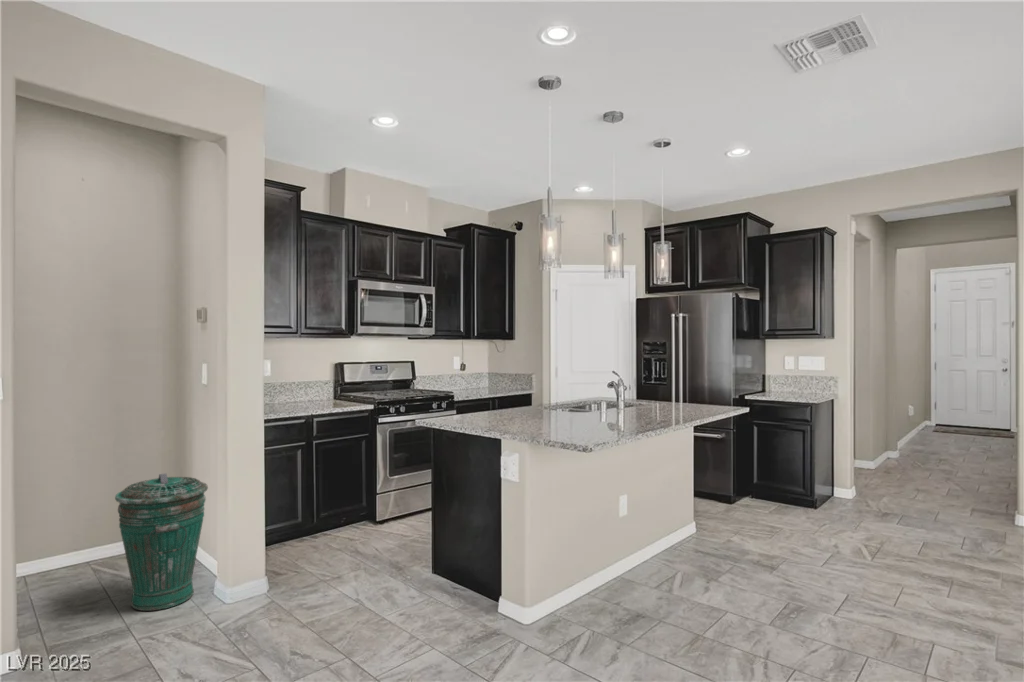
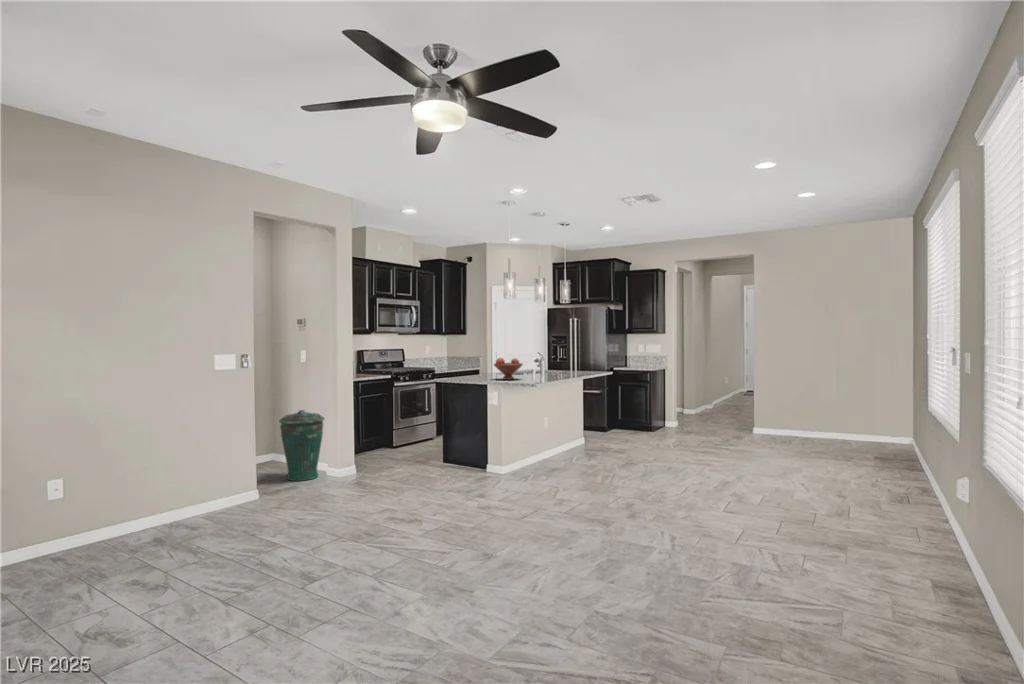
fruit bowl: none [521,380,578,424] -> present [494,358,523,380]

